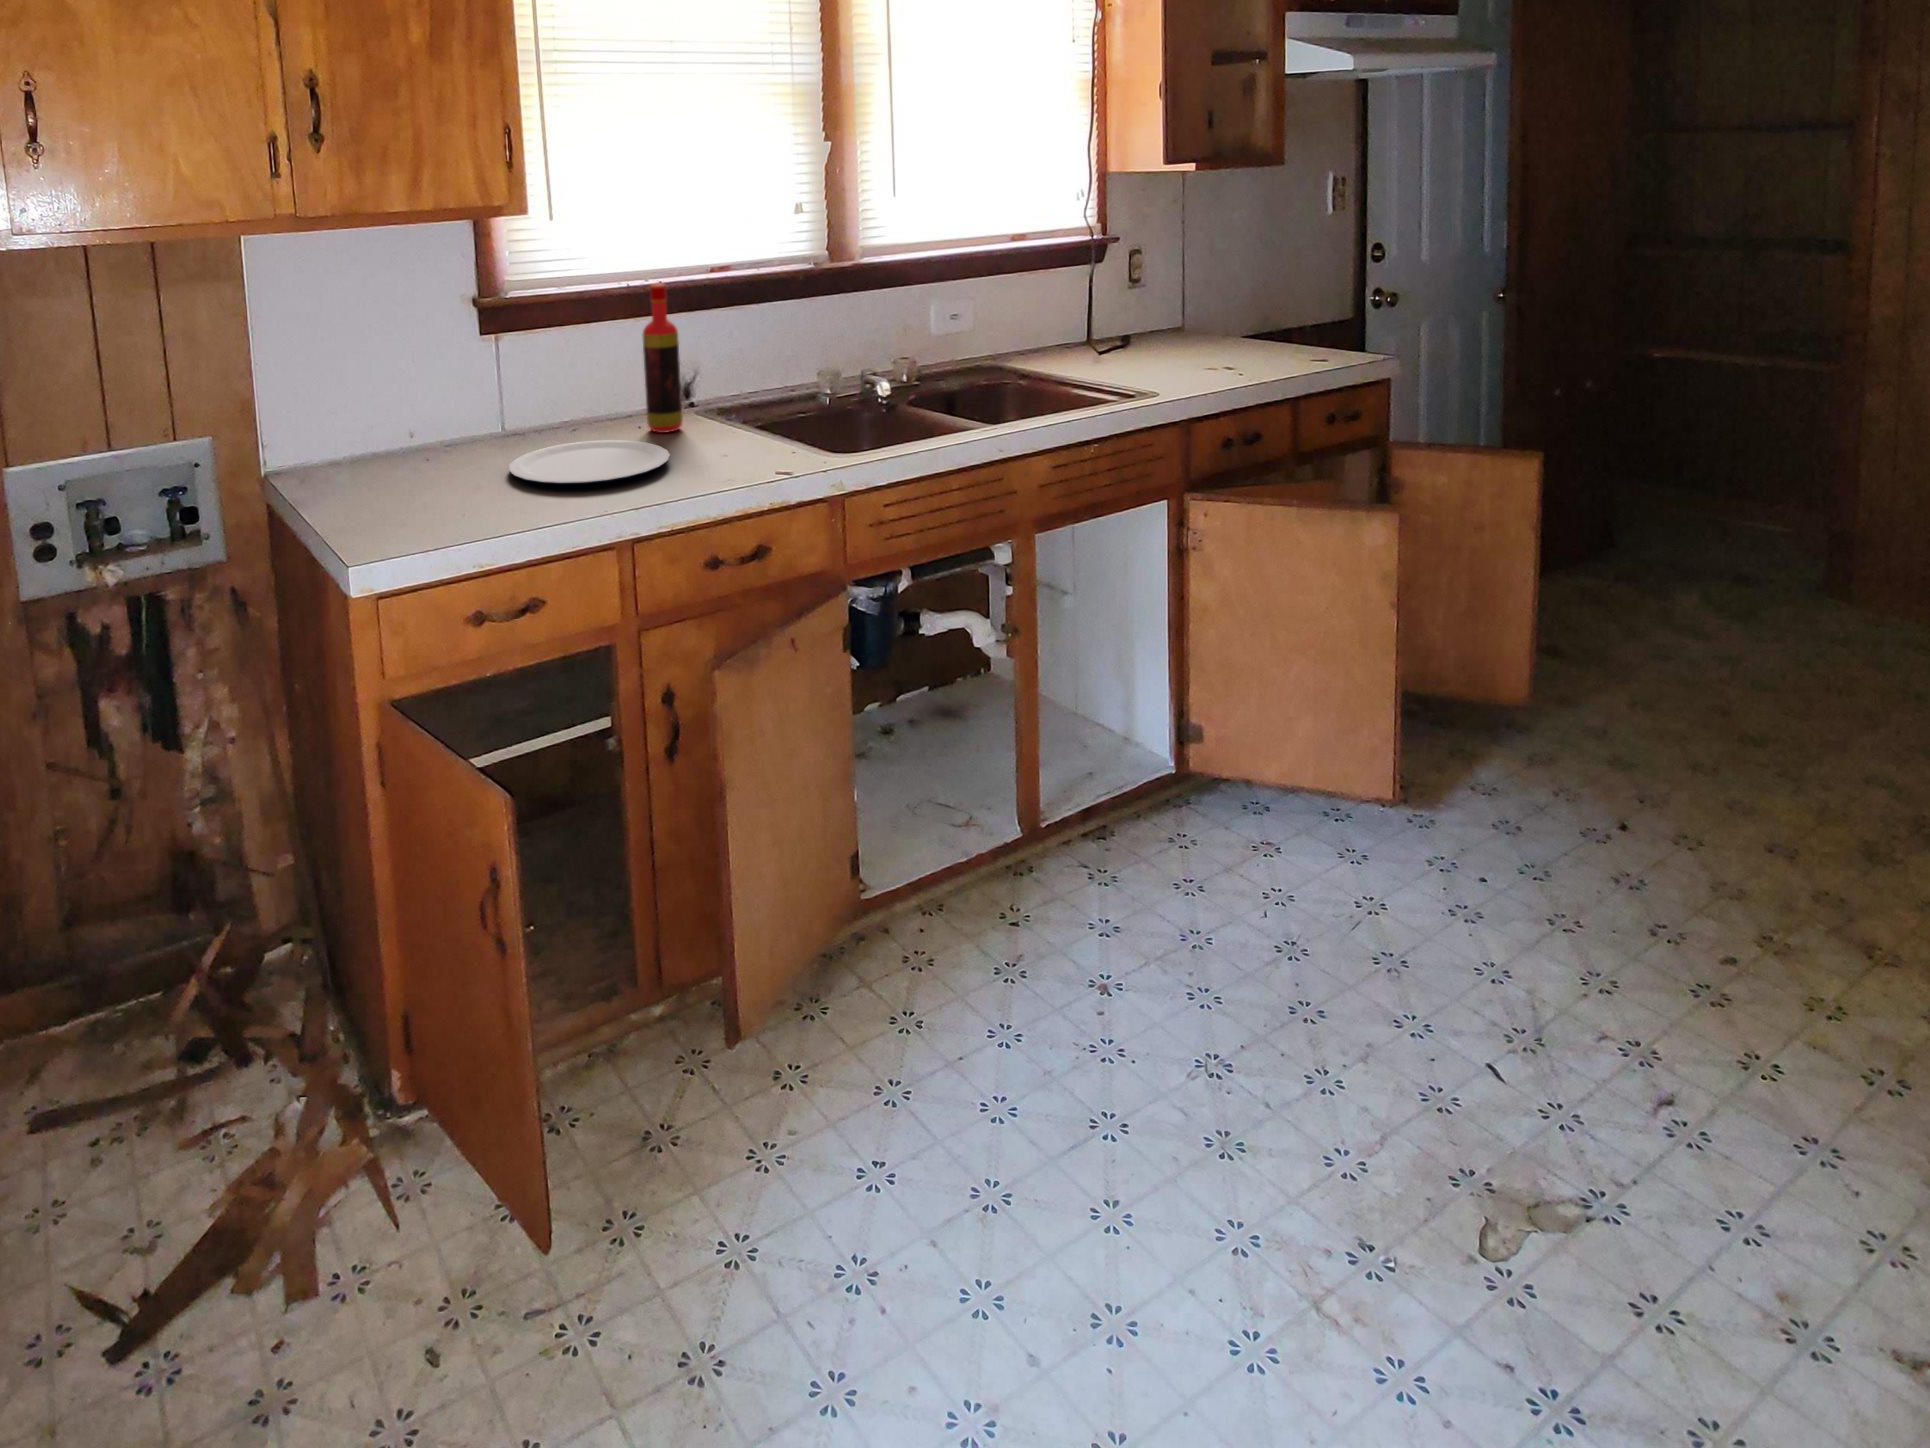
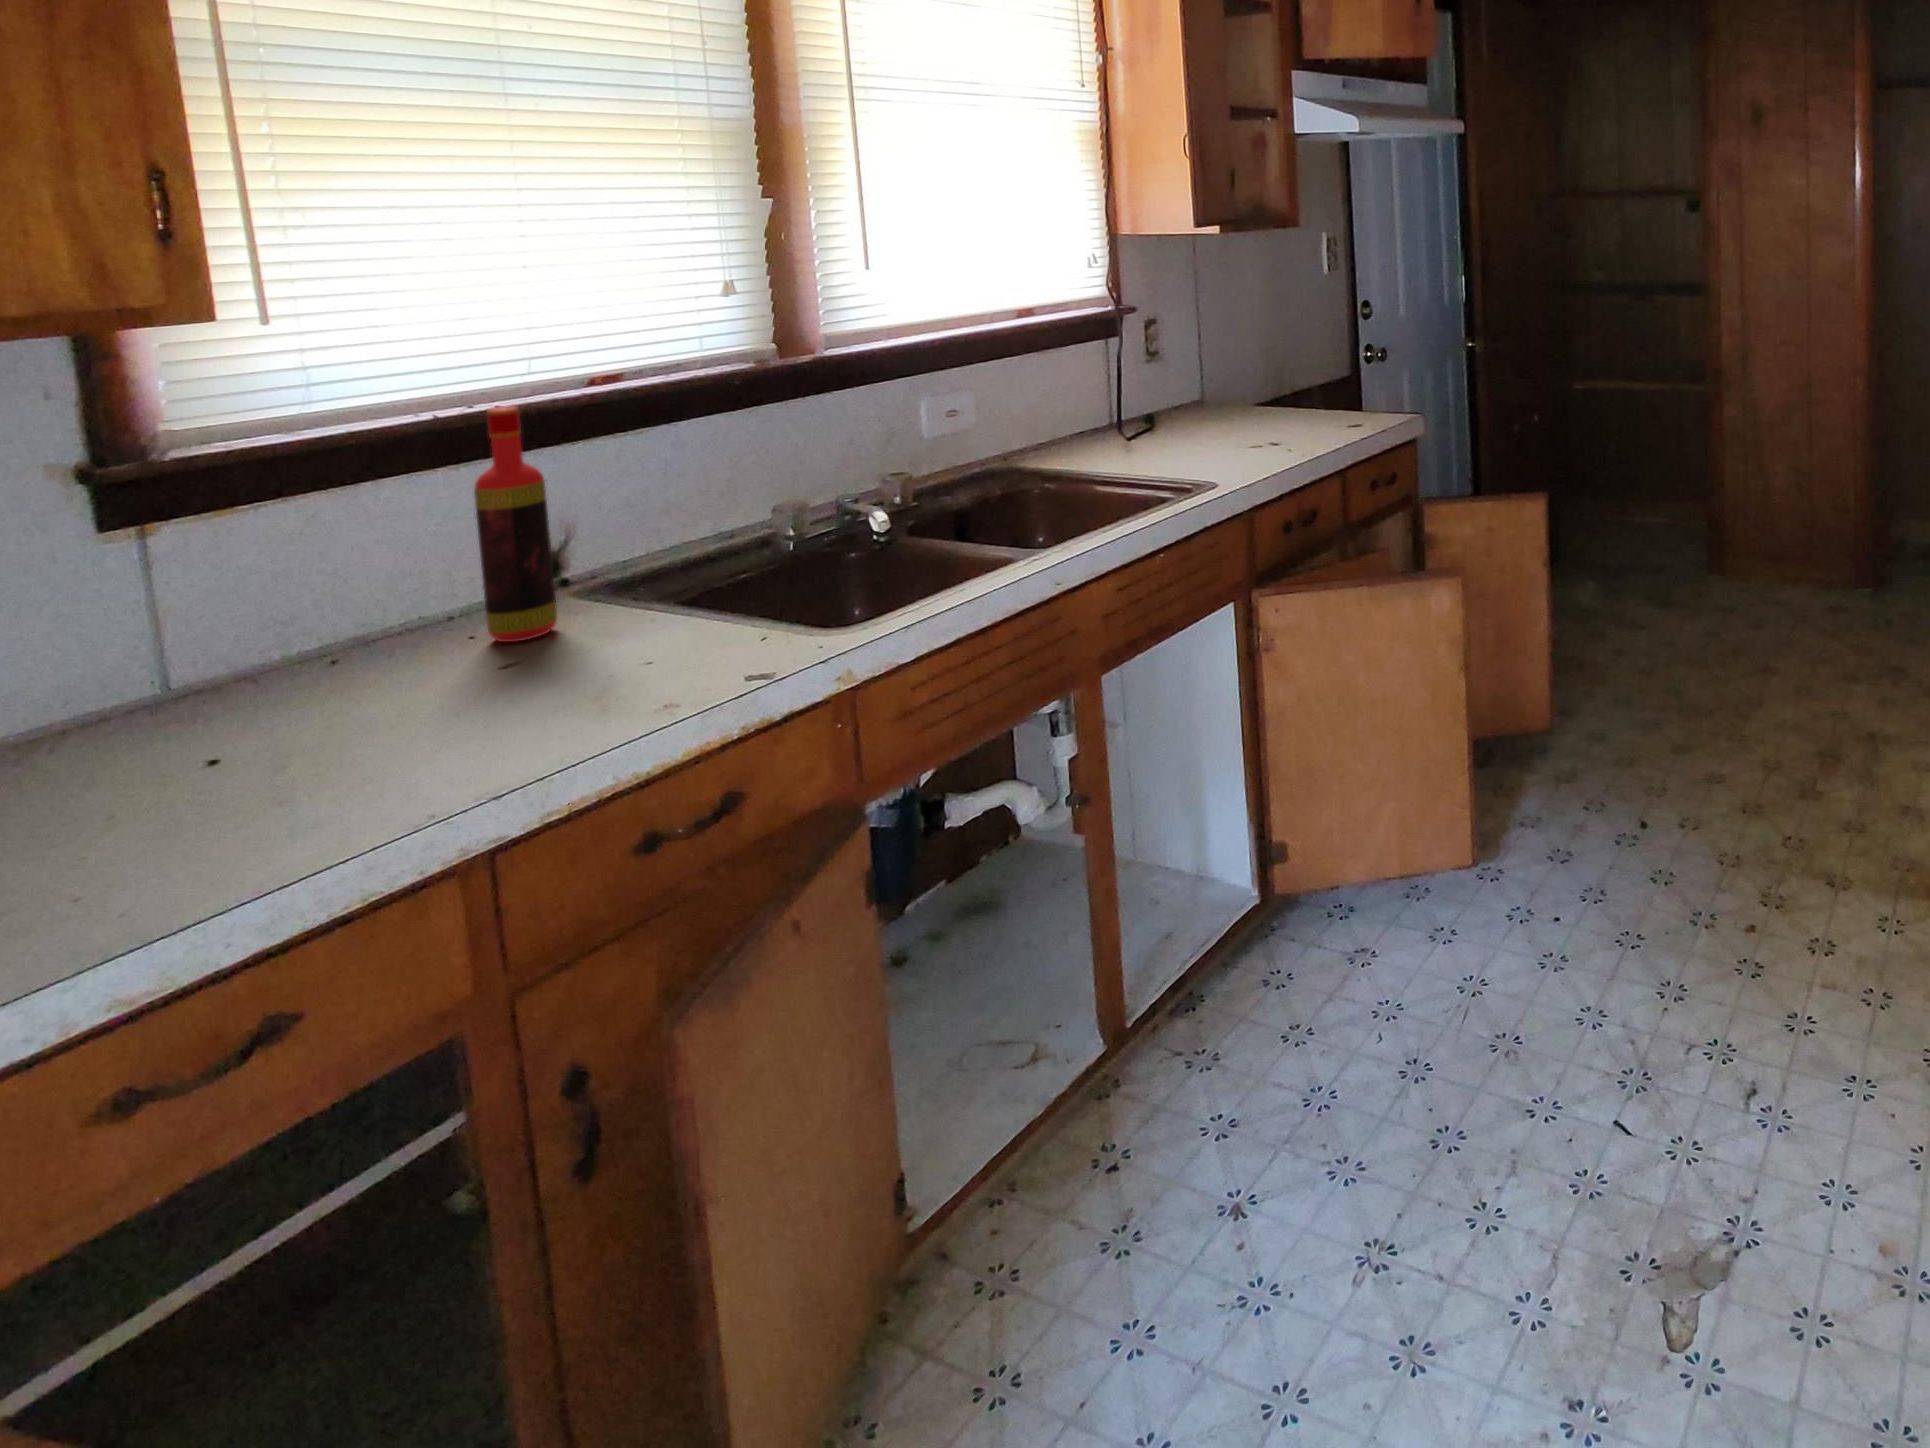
plate: present [509,440,670,484] -> none [198,663,560,780]

